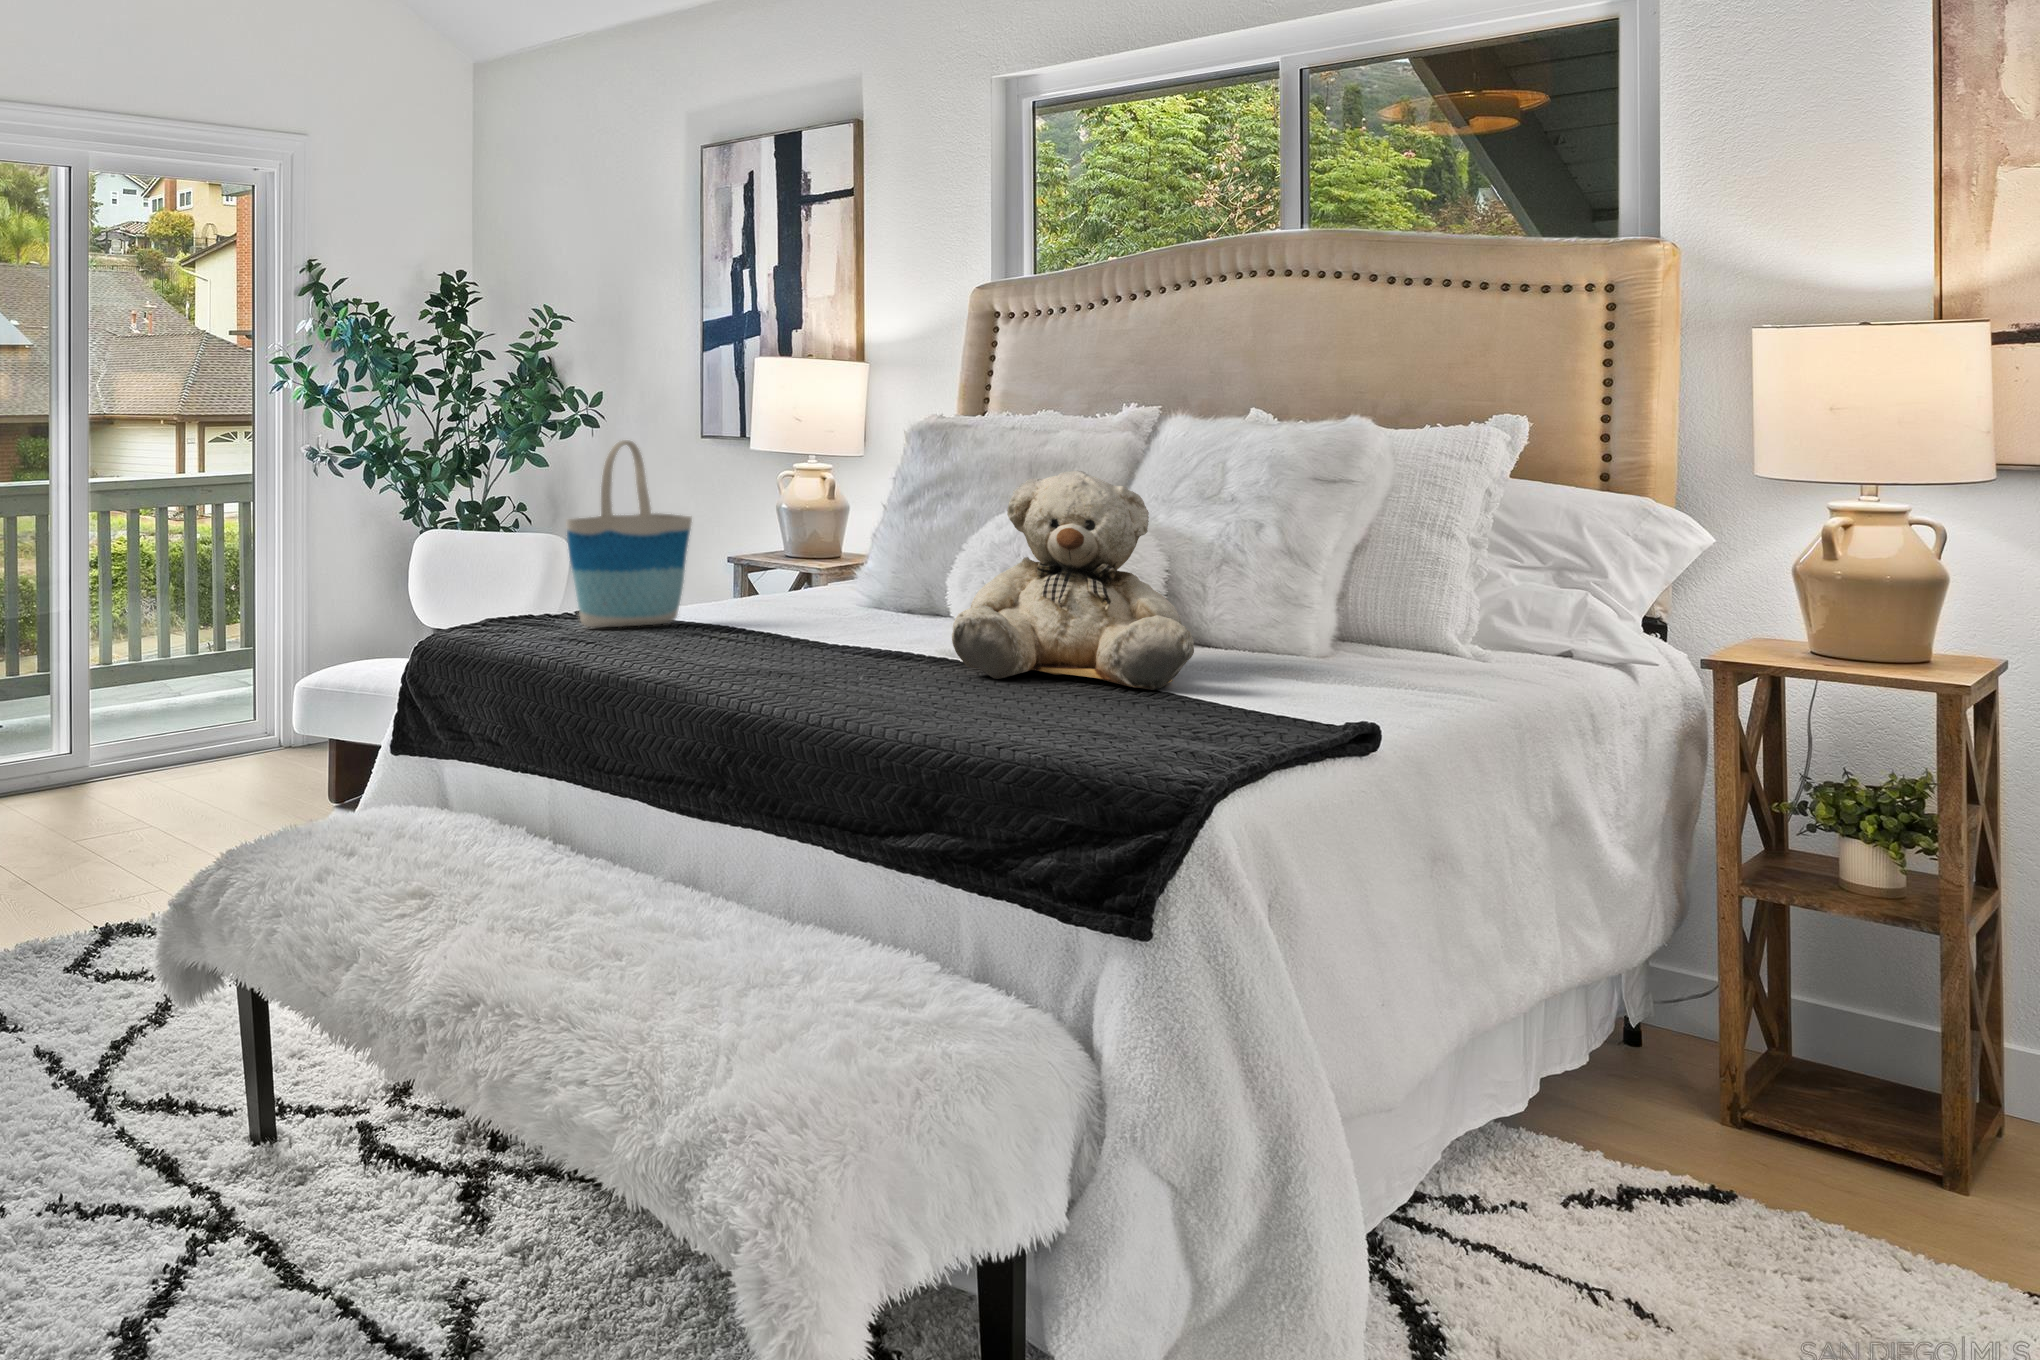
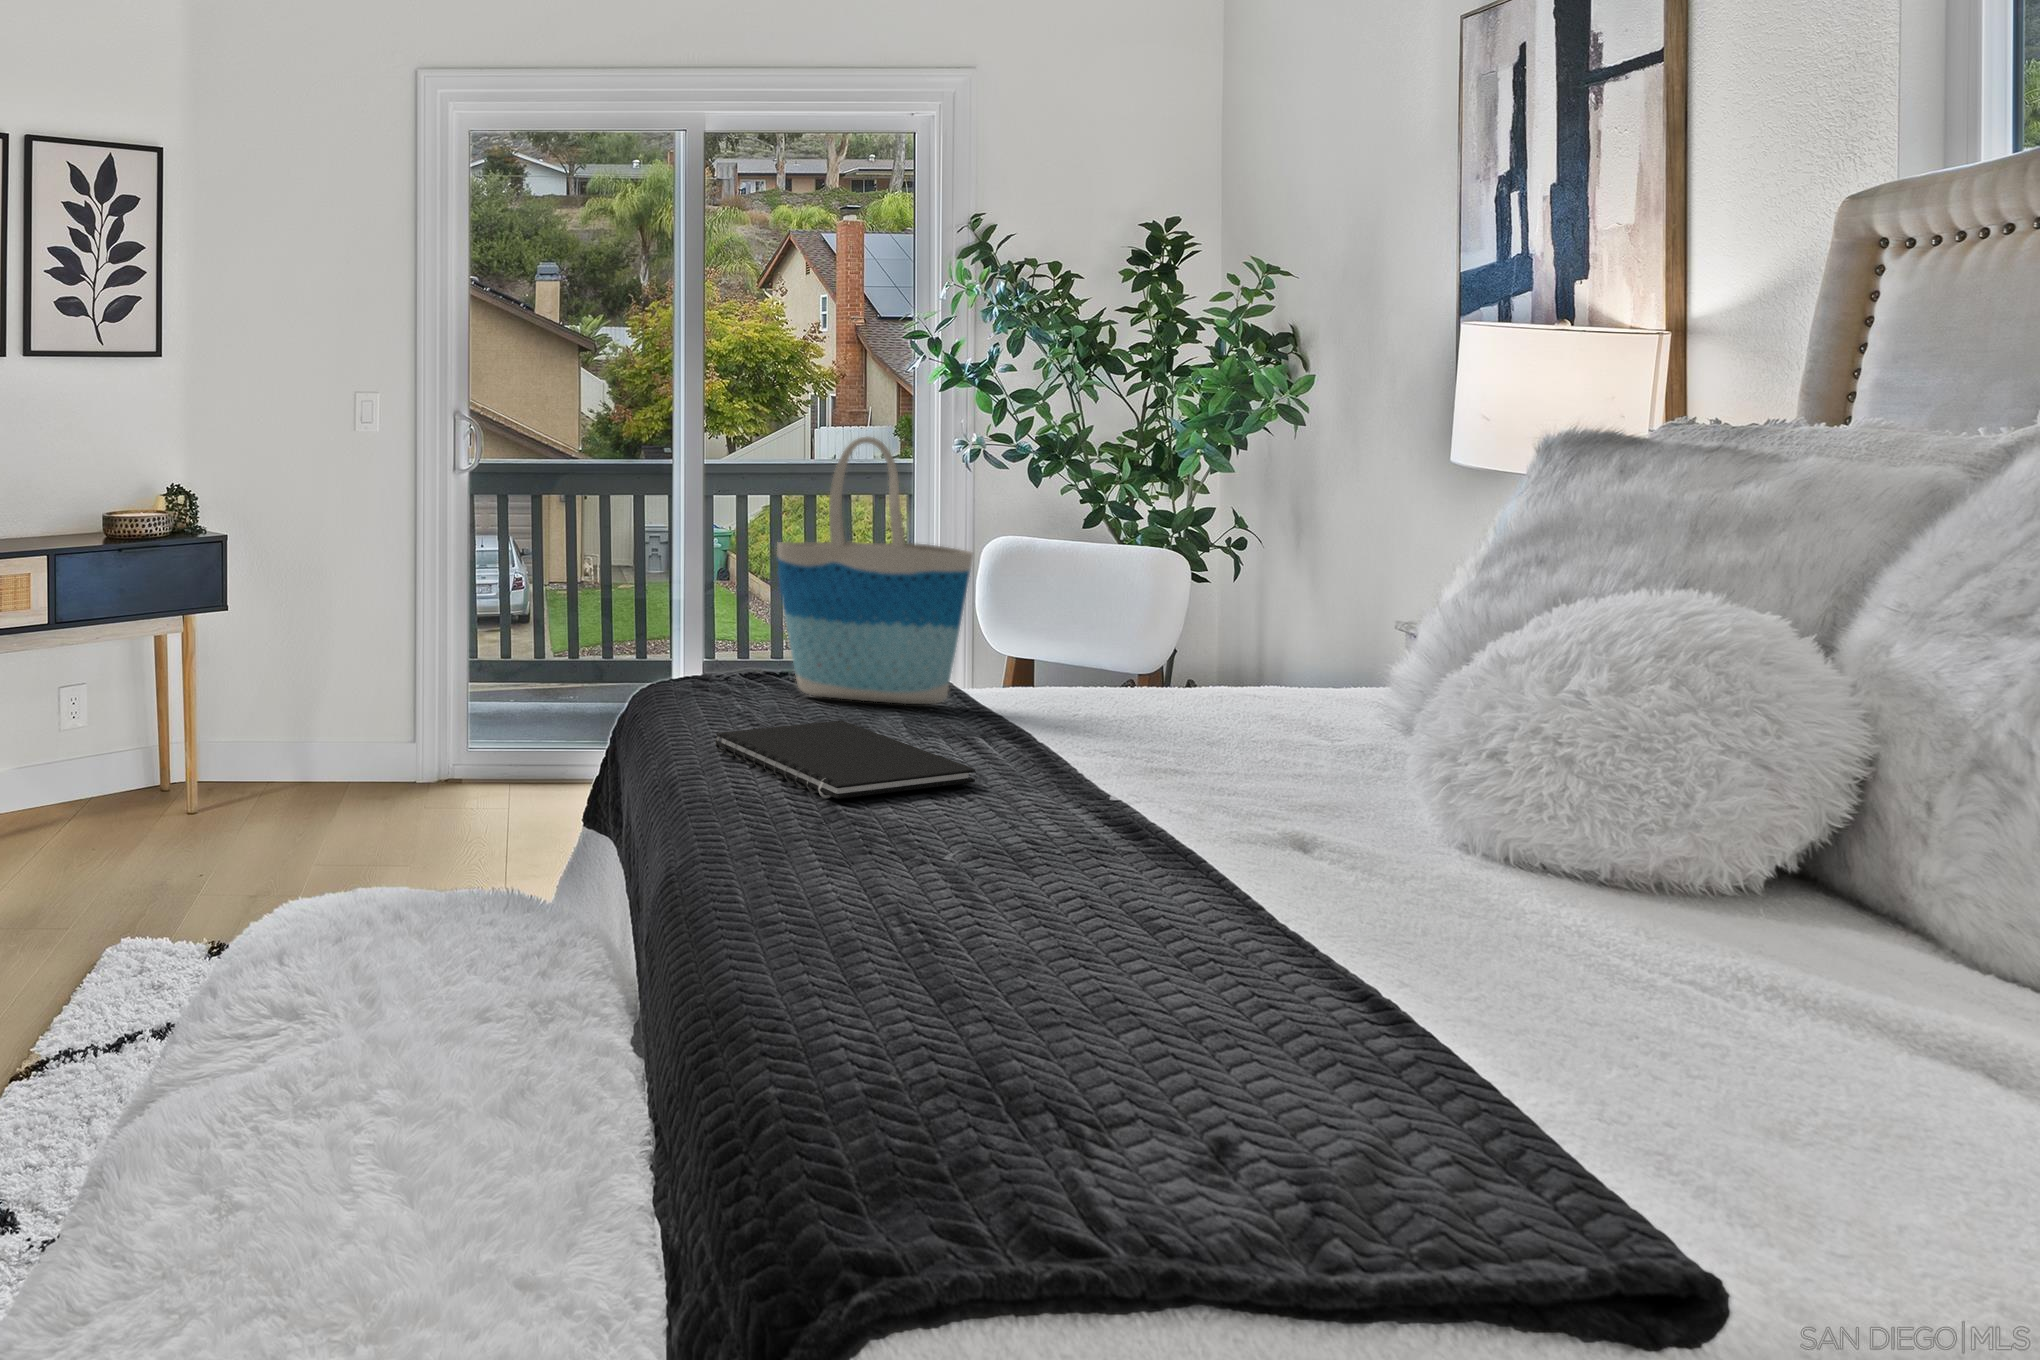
teddy bear: present [952,471,1194,690] -> none [1045,524,1560,999]
notebook: none [634,632,810,667] -> present [715,720,975,799]

